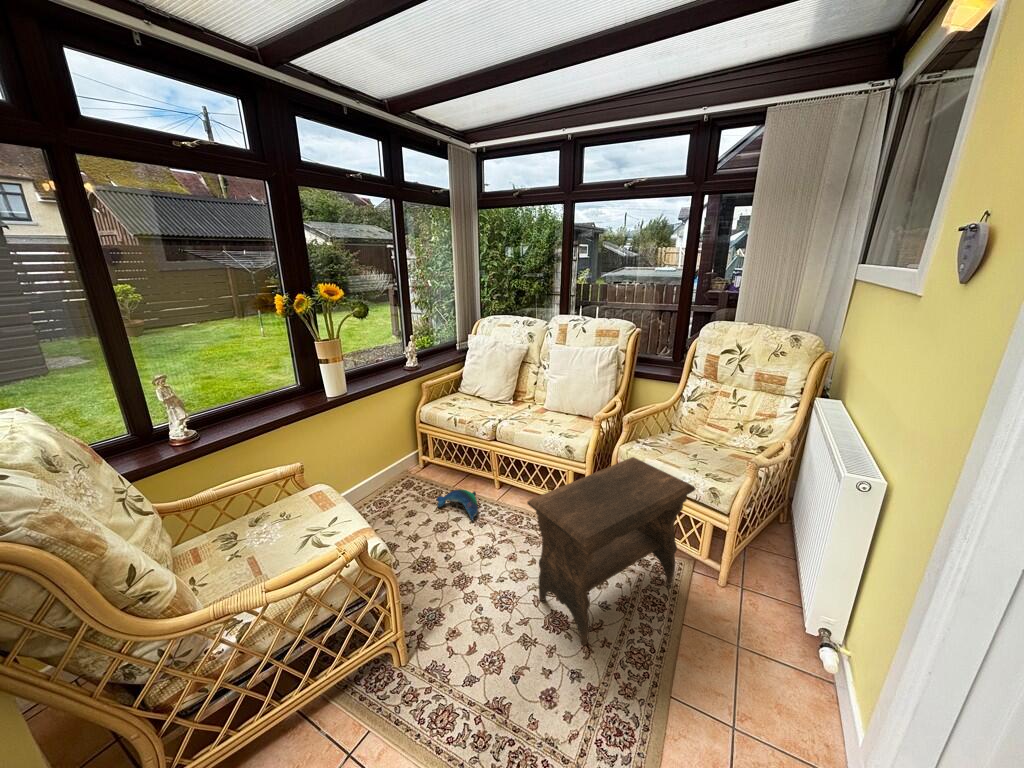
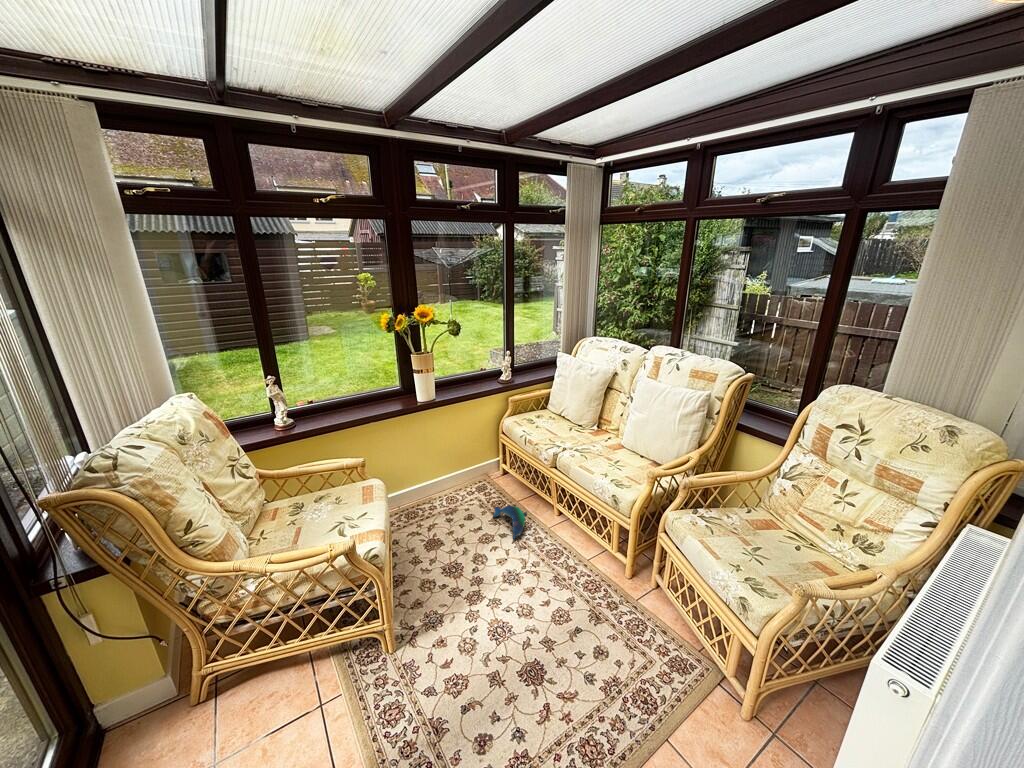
footstool: present [527,457,696,646] -> none [520,530,712,710]

